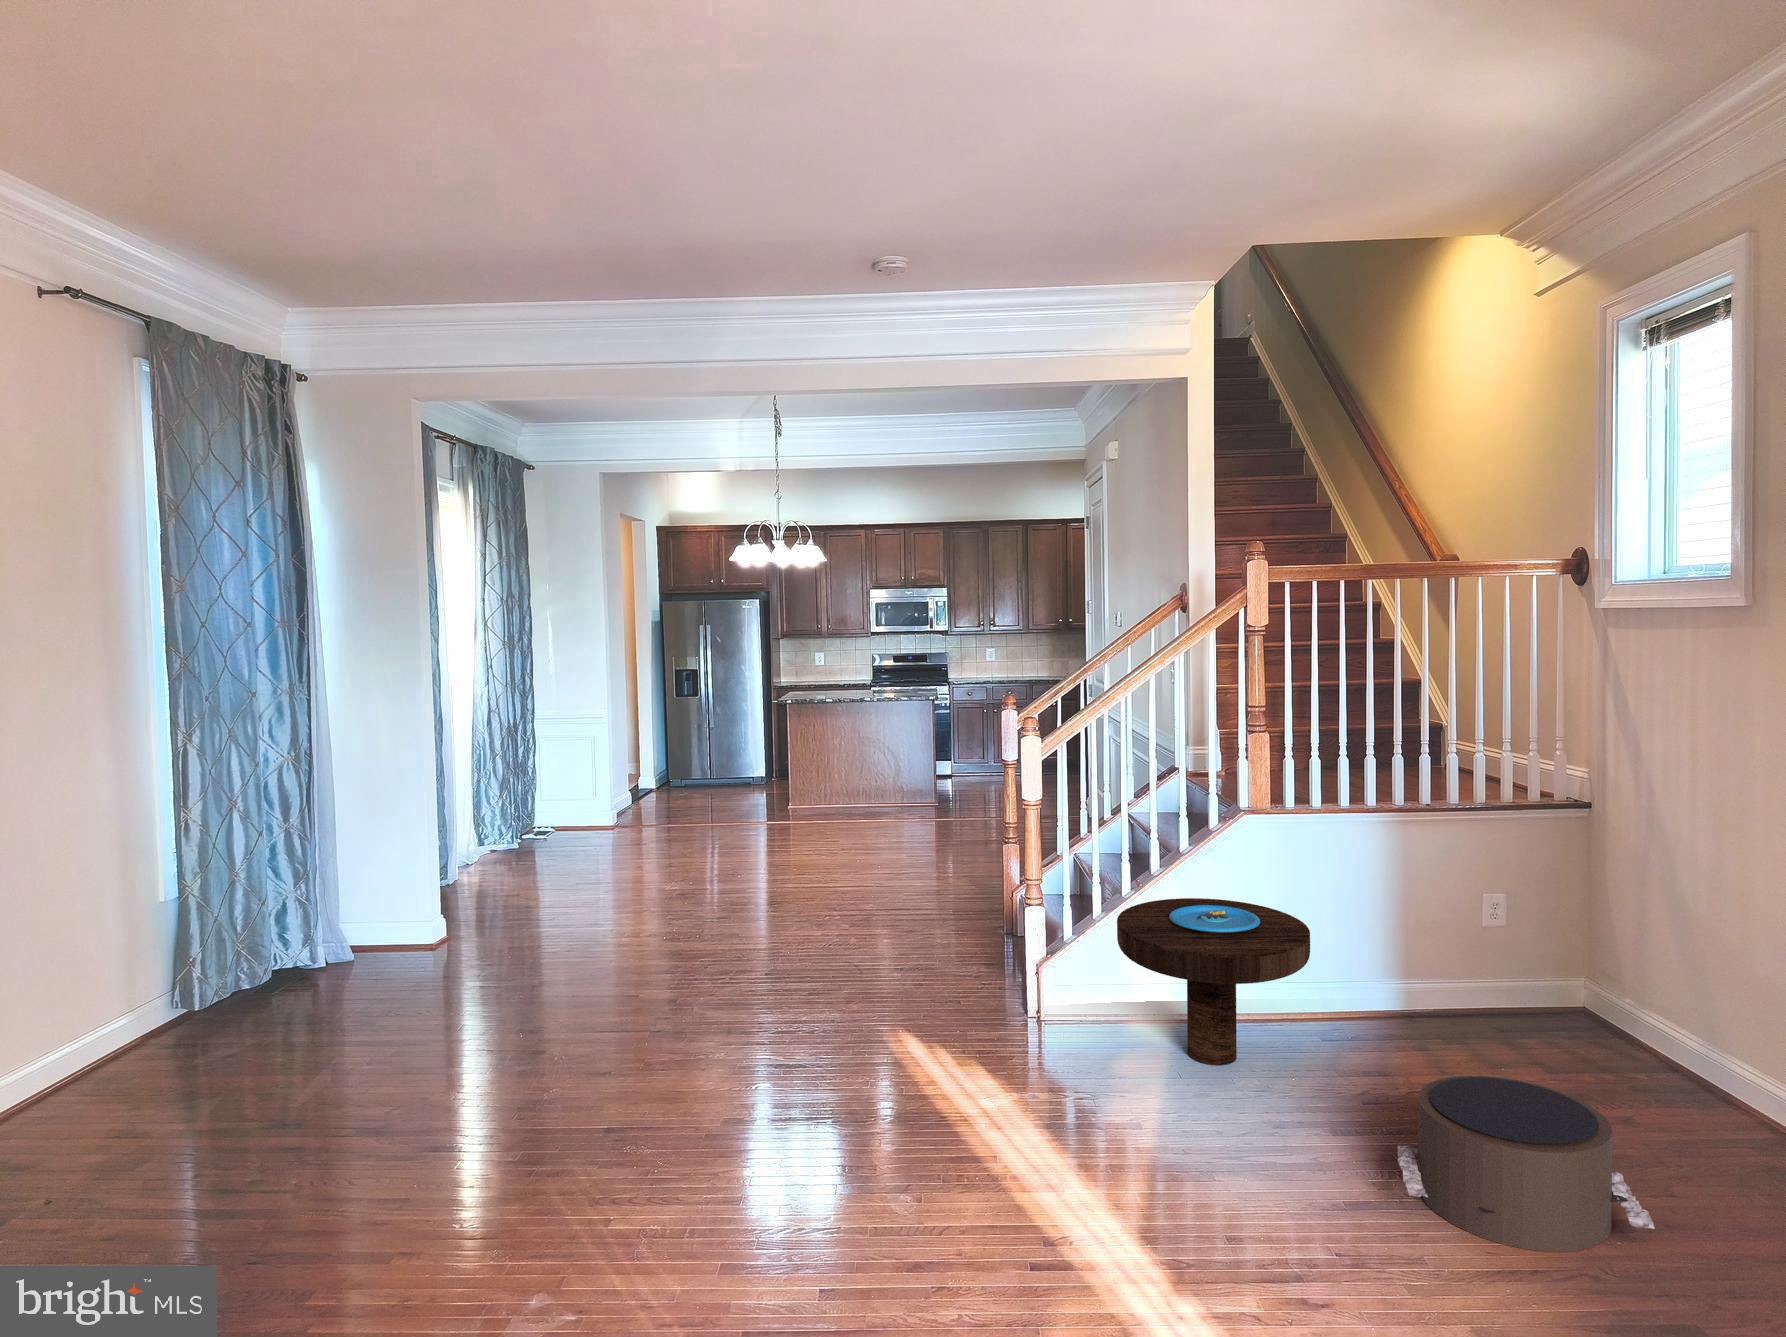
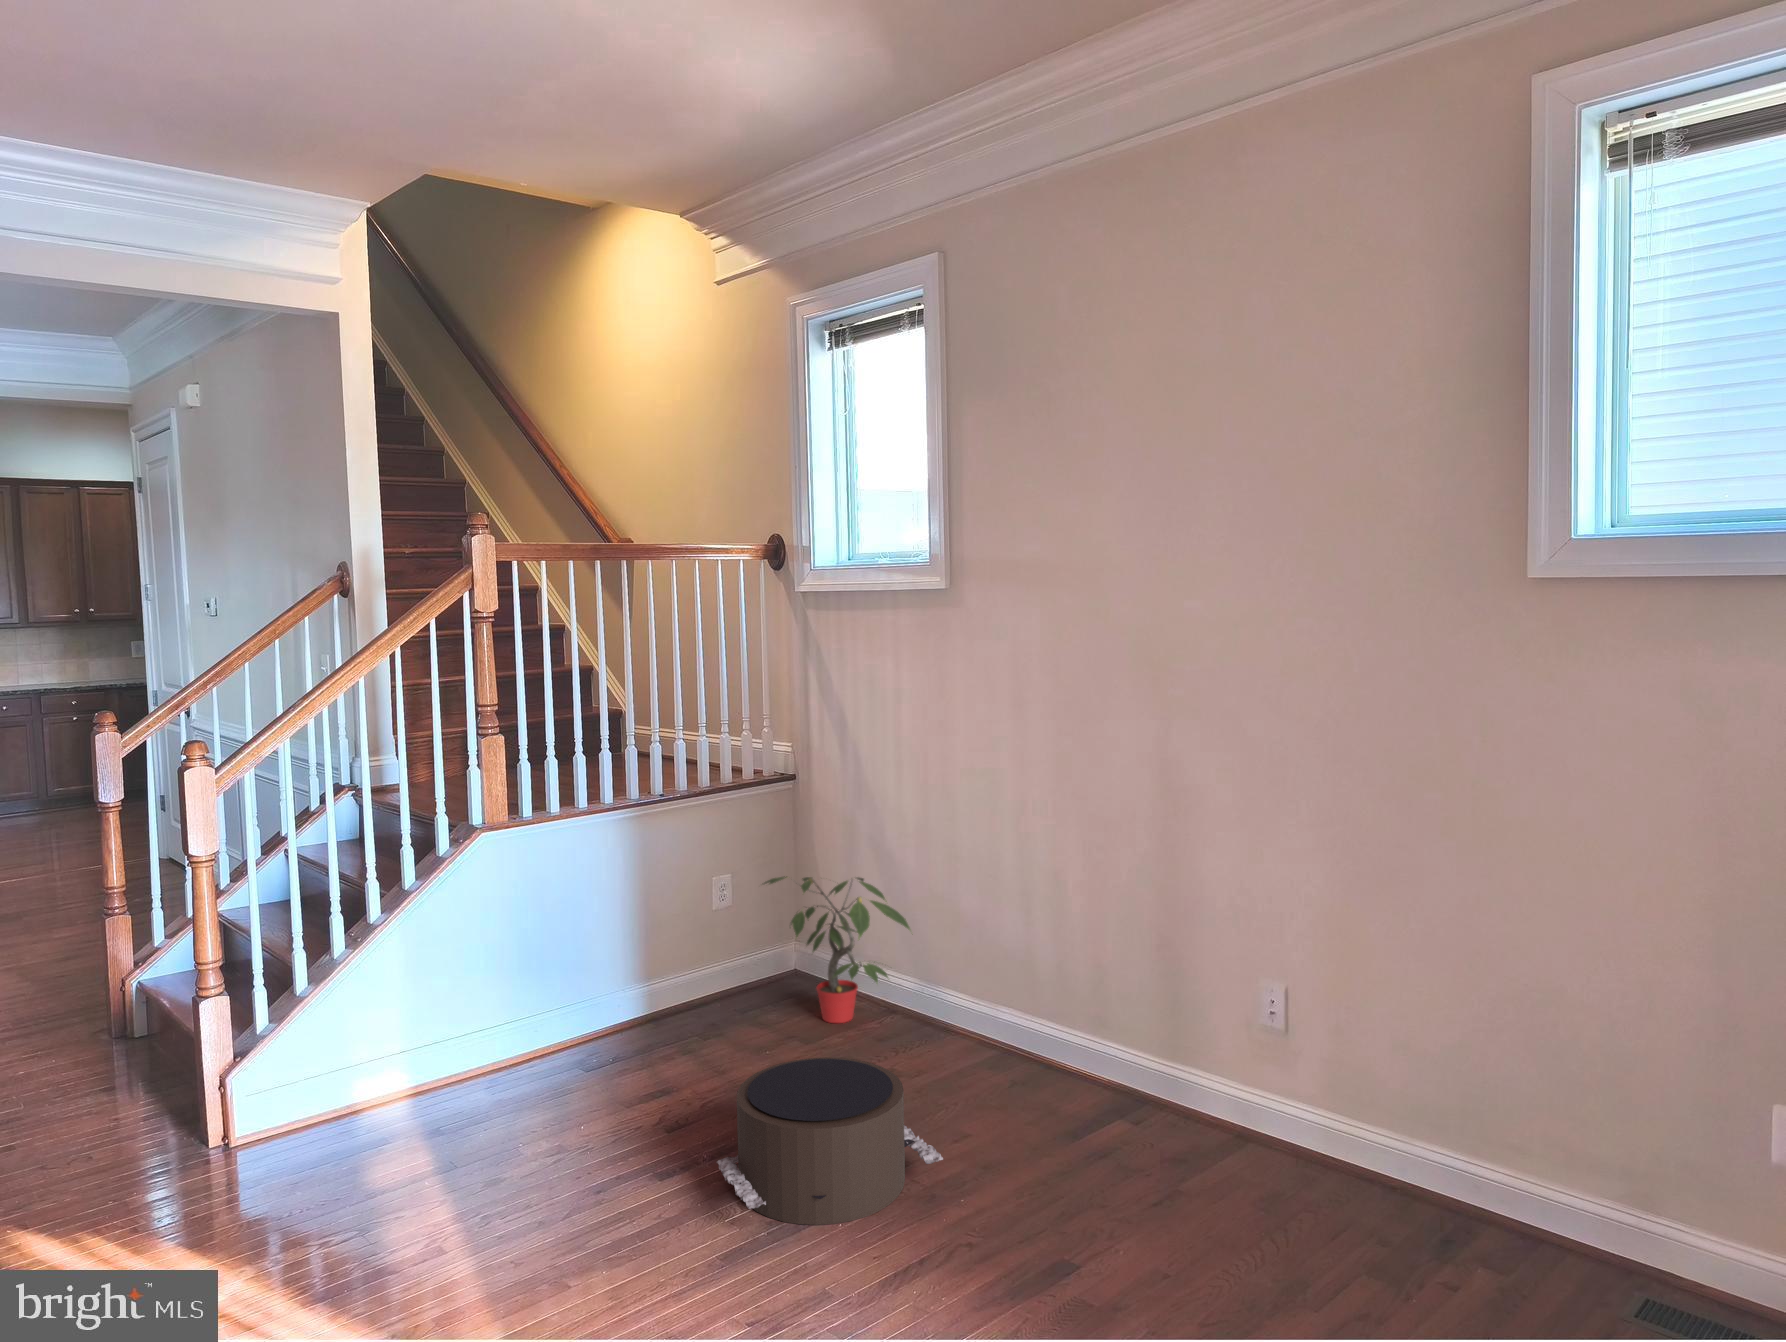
side table: present [1117,898,1310,1065] -> none [345,936,582,1138]
potted plant: none [1523,902,1705,1071] -> present [764,876,910,1023]

